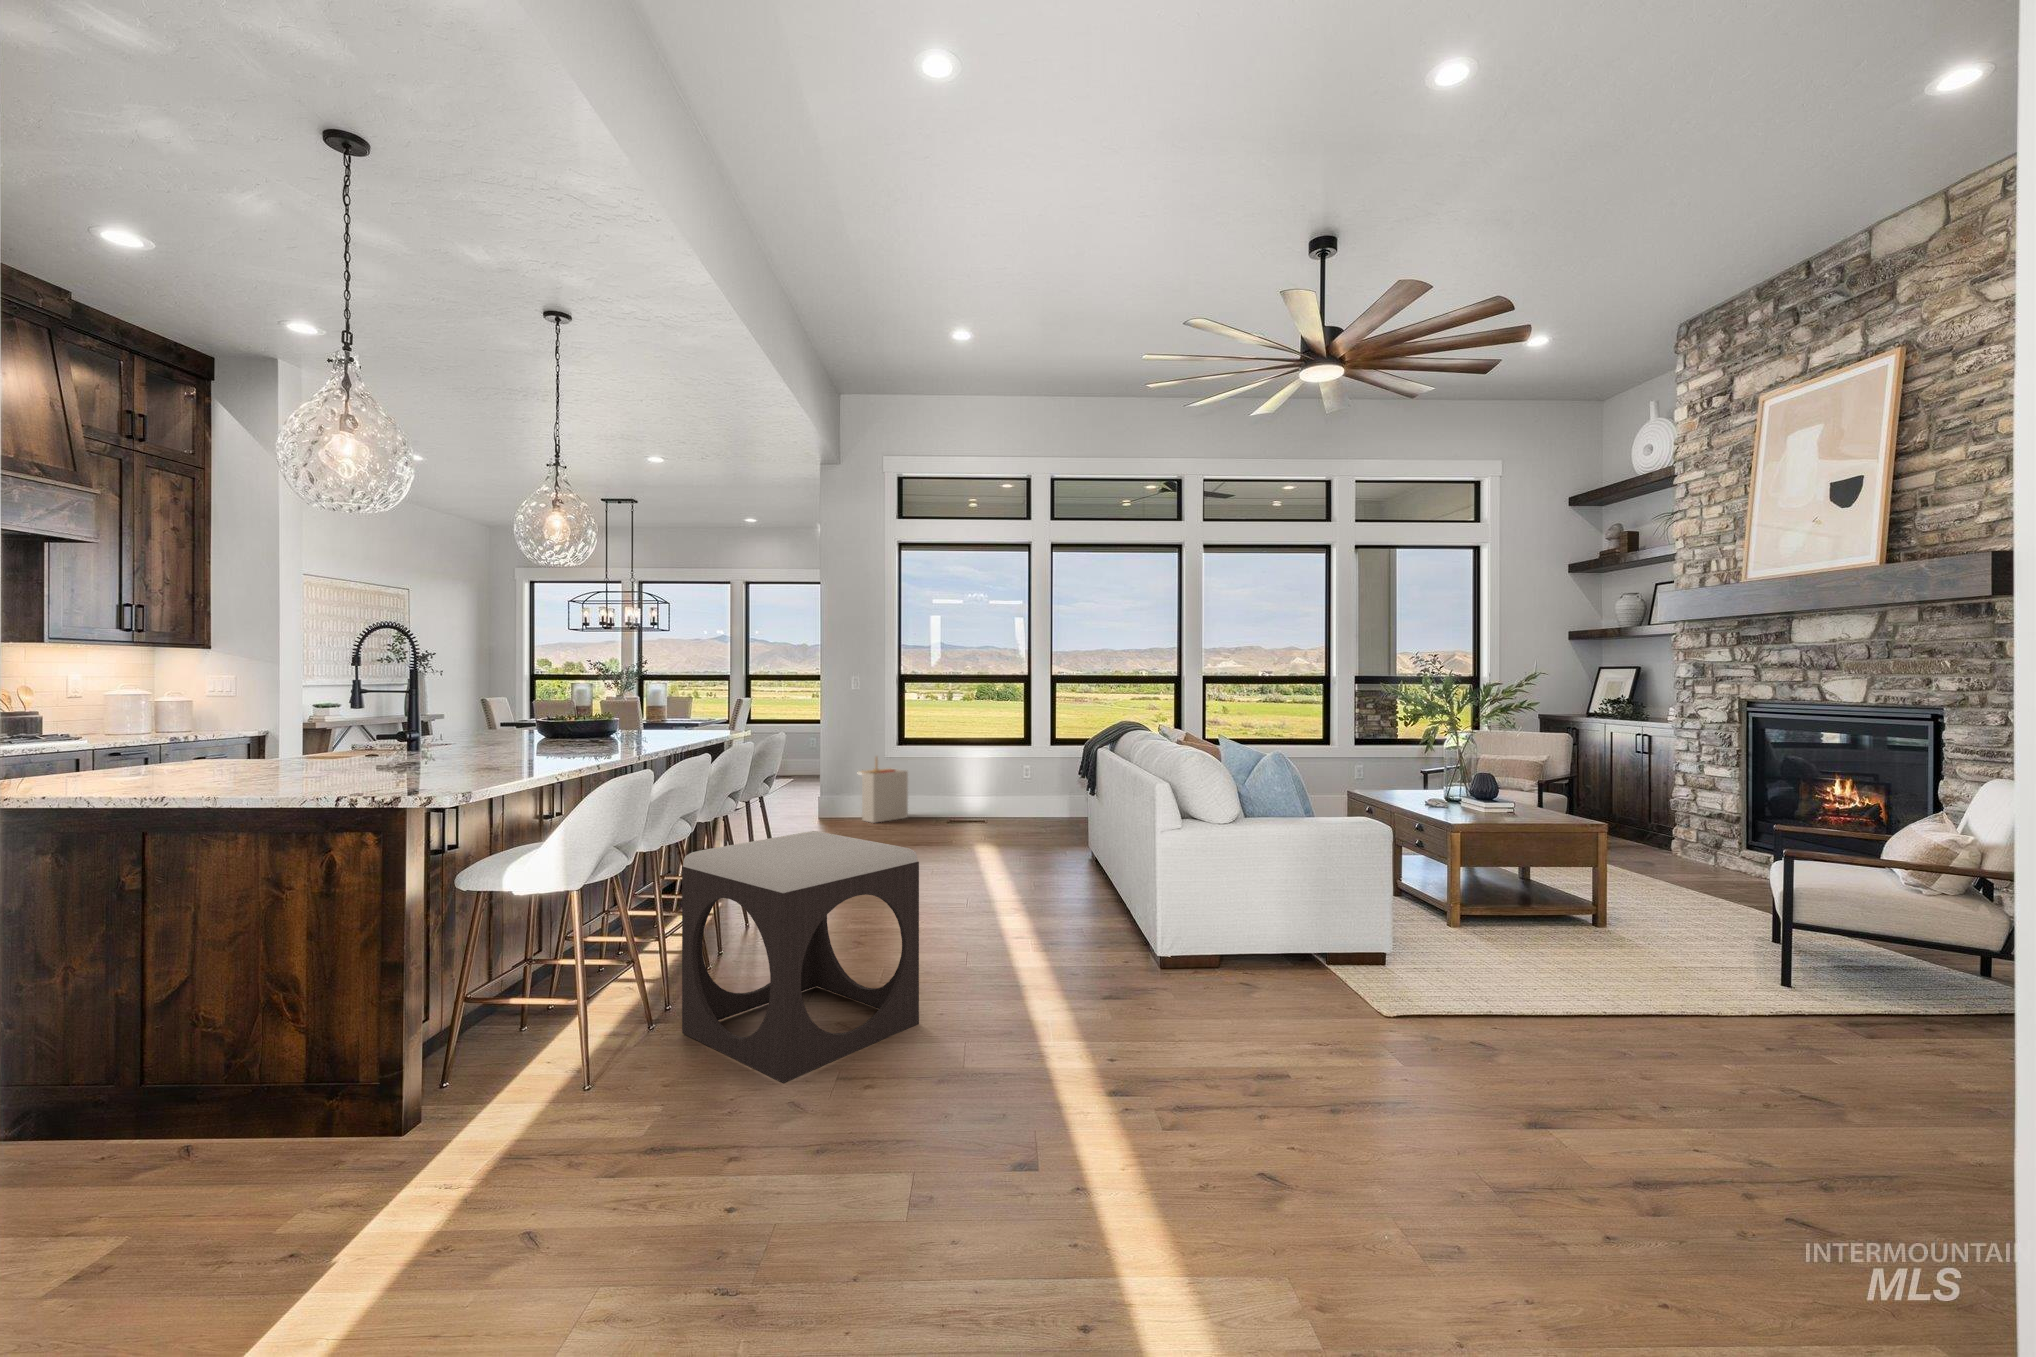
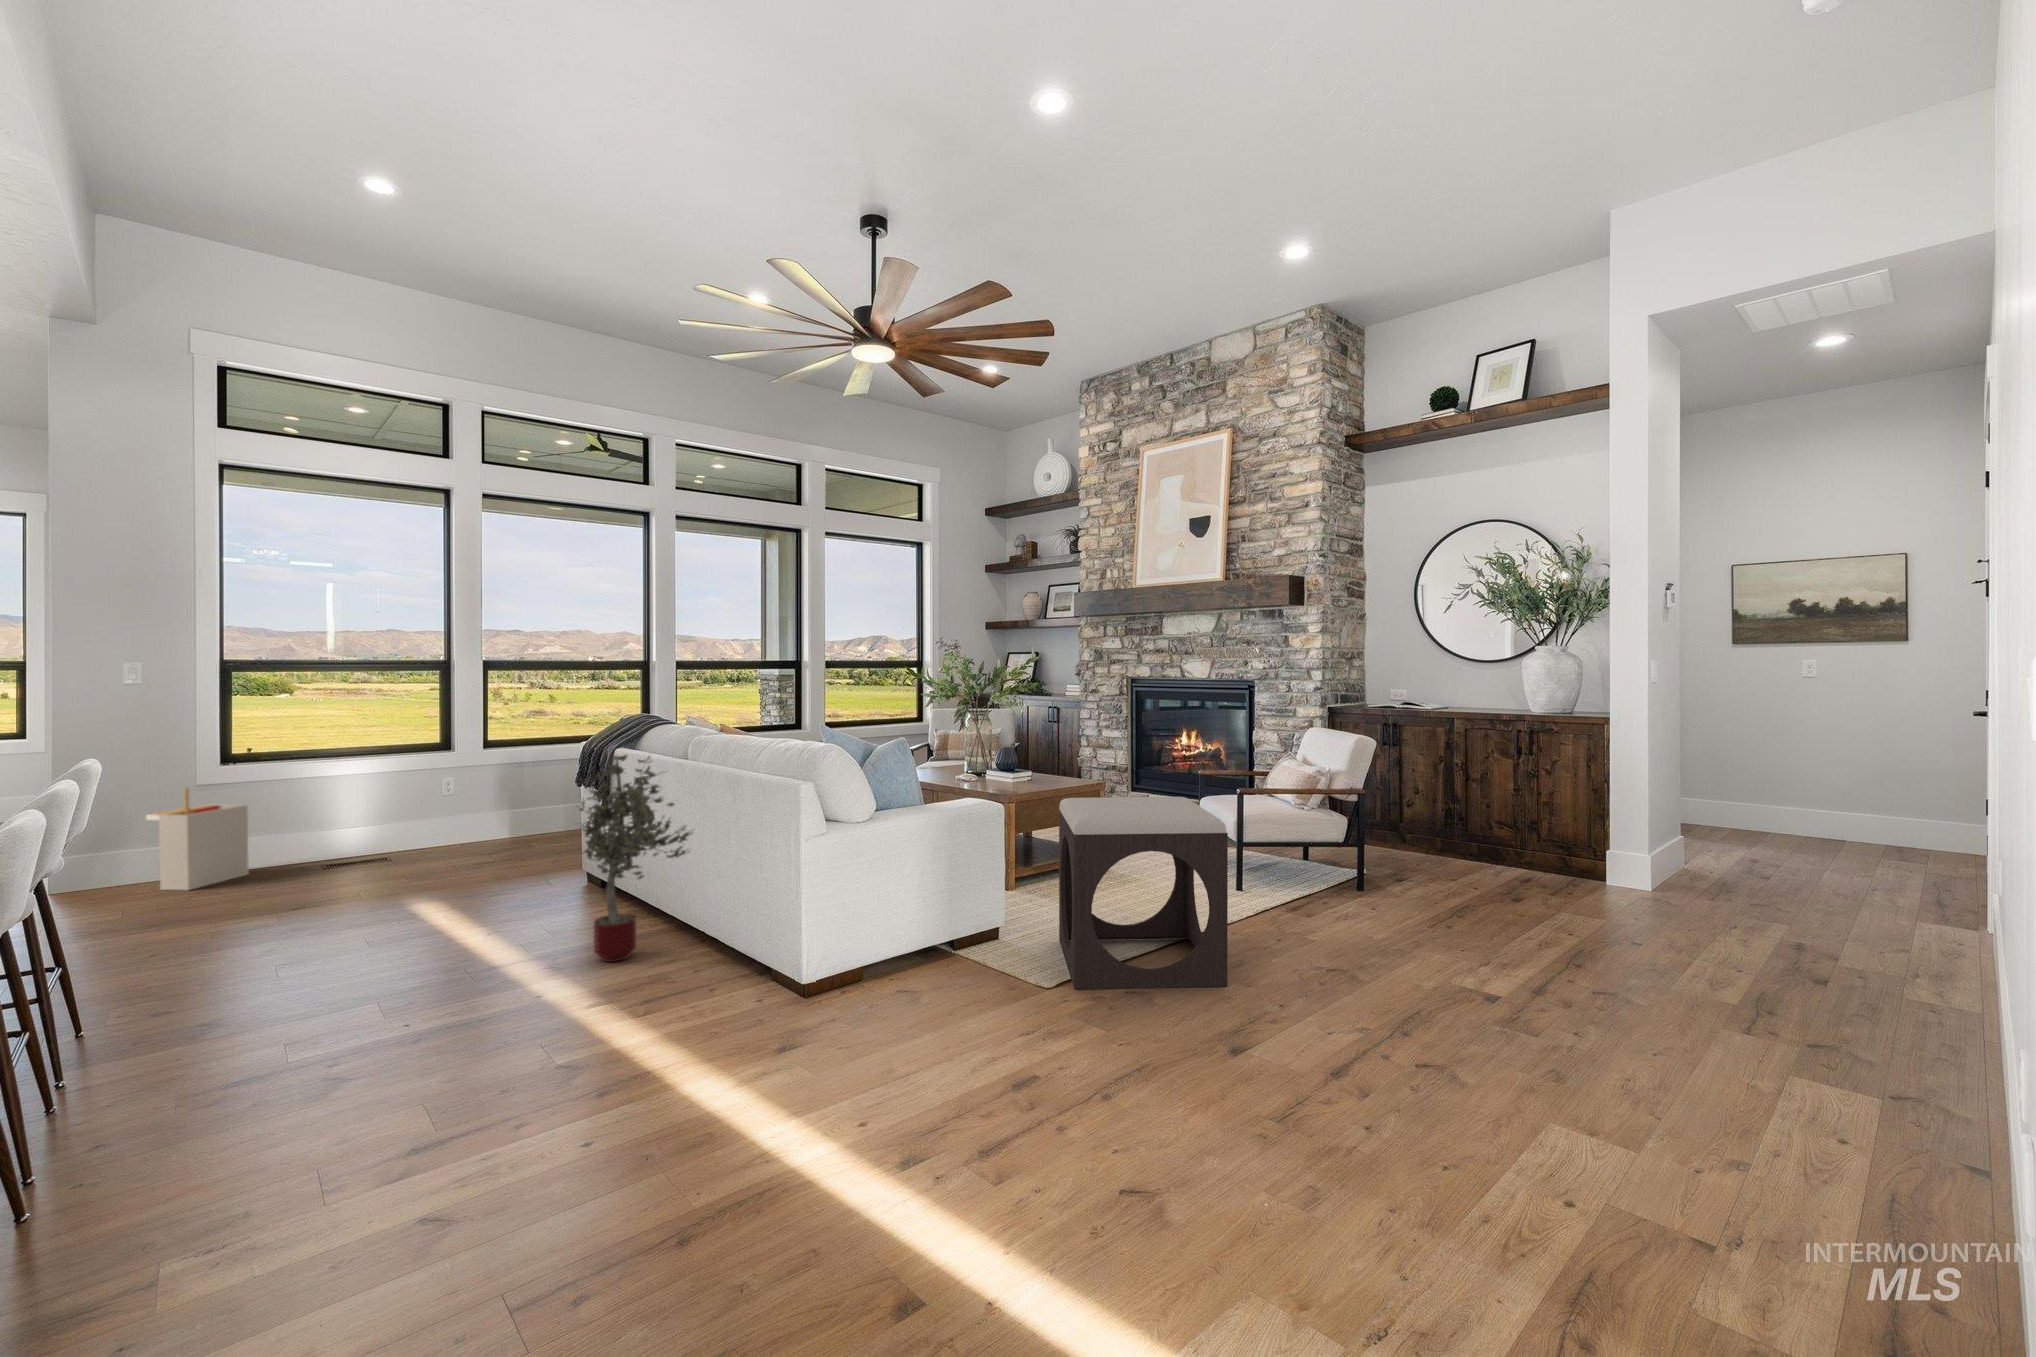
potted tree: none [1017,750,1108,916] -> present [580,755,692,962]
footstool: present [682,831,919,1083] -> present [1059,797,1228,989]

